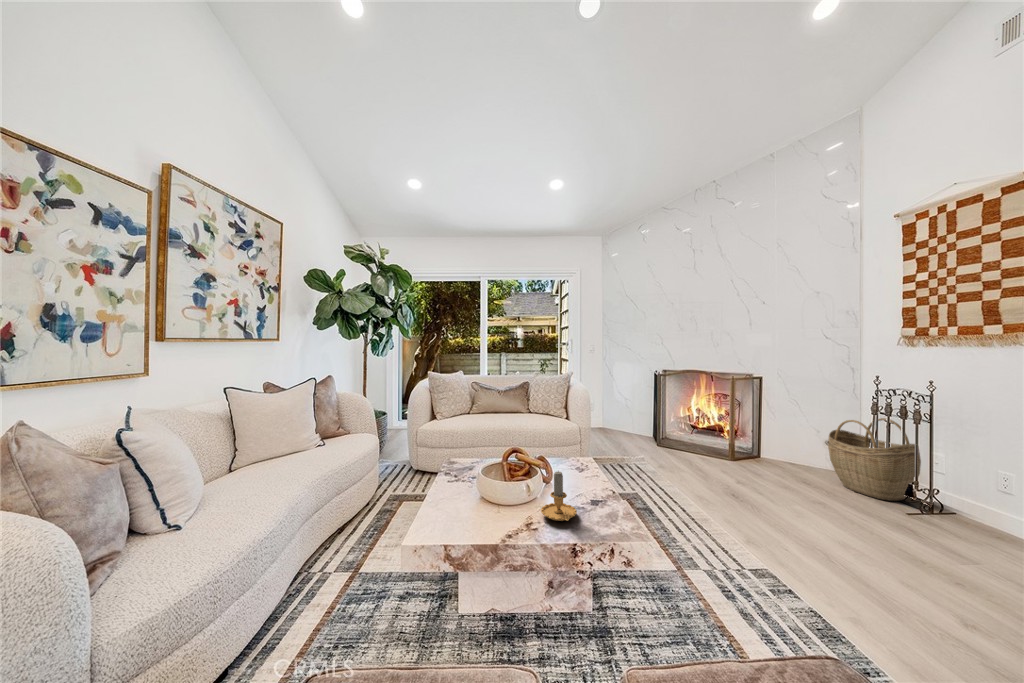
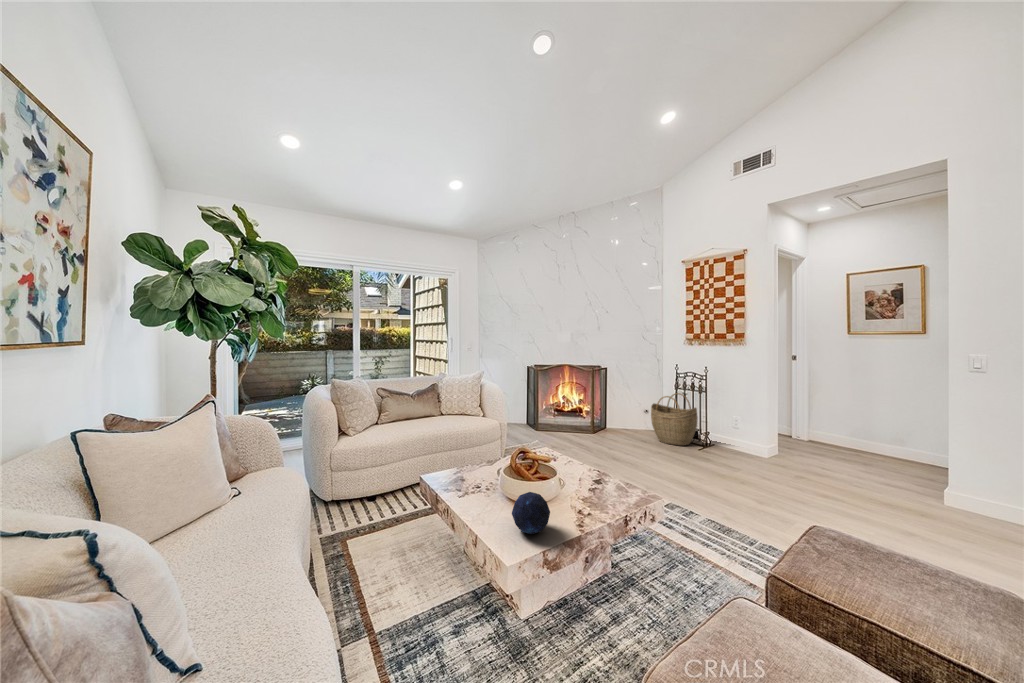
candle: present [541,471,577,521] -> none [581,460,617,503]
decorative orb: none [435,484,474,527] -> present [512,492,550,534]

